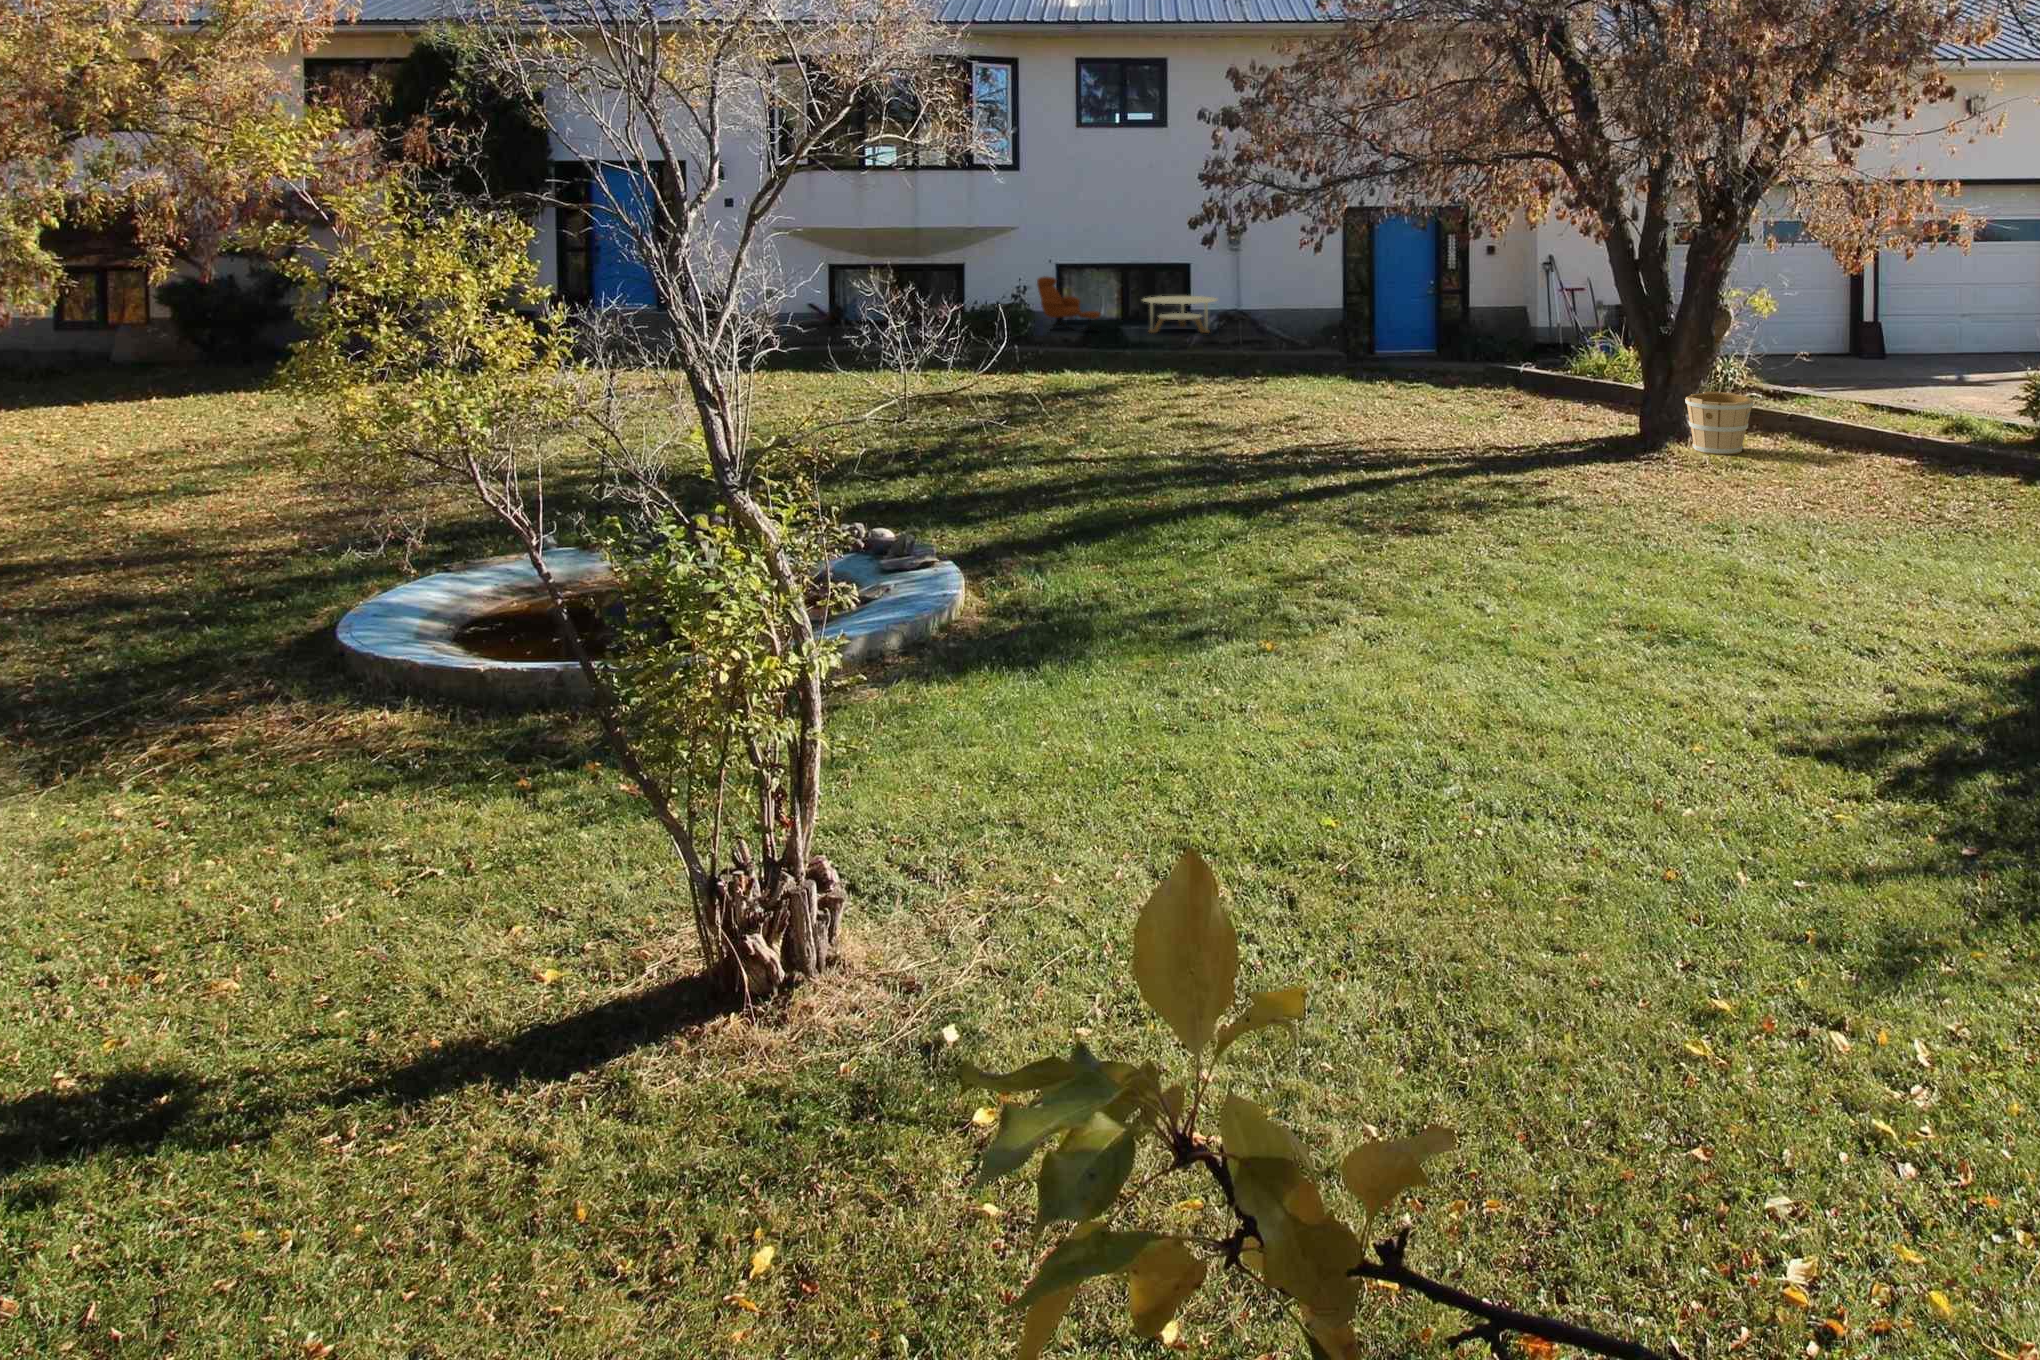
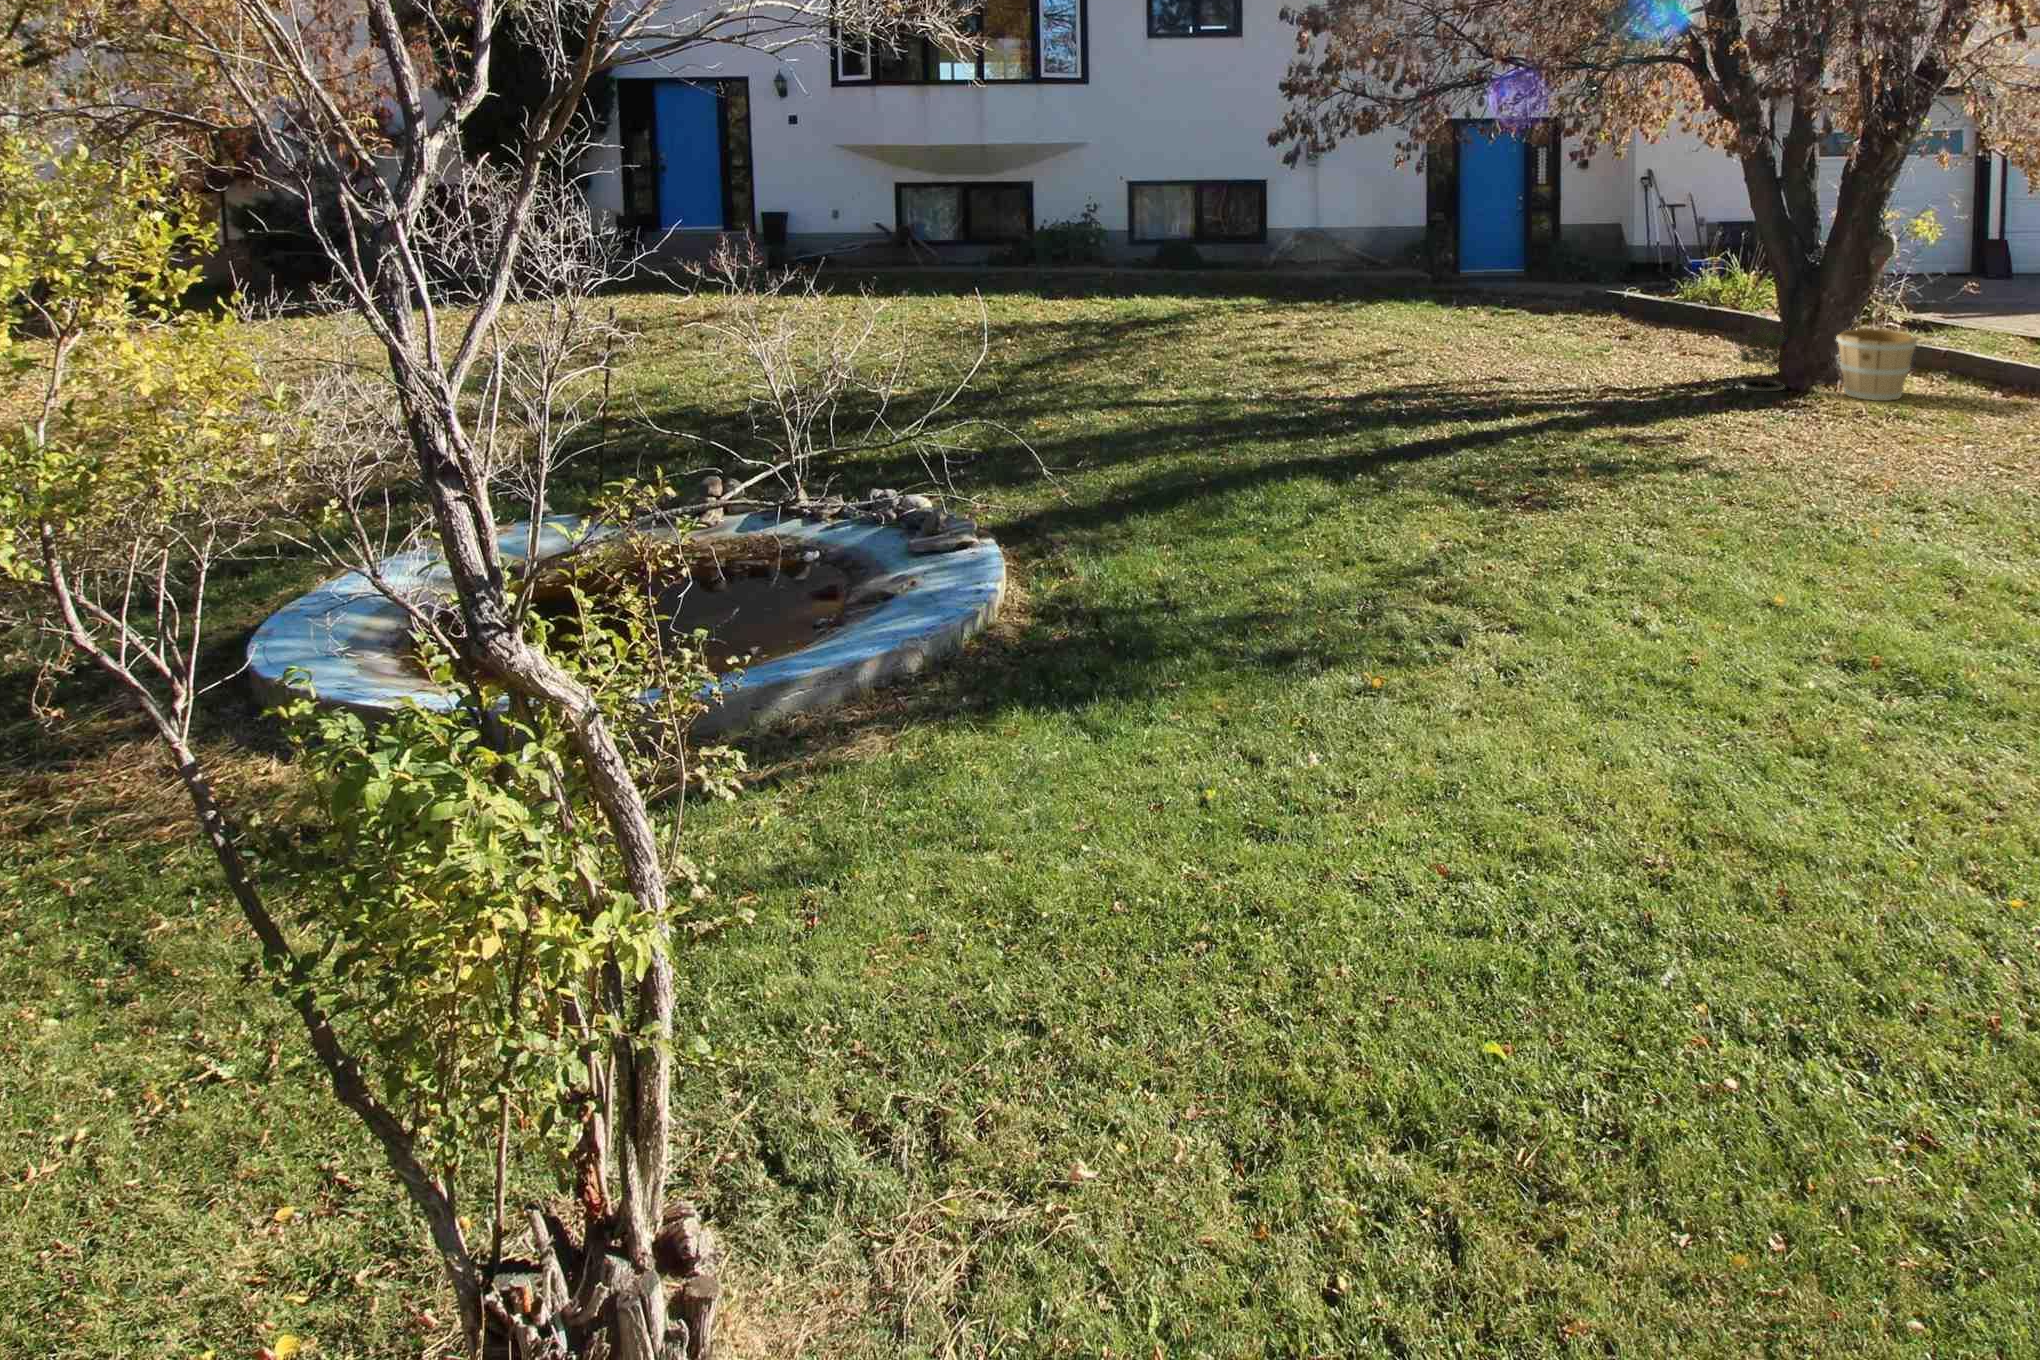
lounge chair: present [1037,276,1100,330] -> none [1112,195,1177,253]
round table: present [1143,296,1217,333] -> none [1219,214,1299,253]
potted tree: none [1597,373,1646,448] -> present [1737,314,1785,391]

